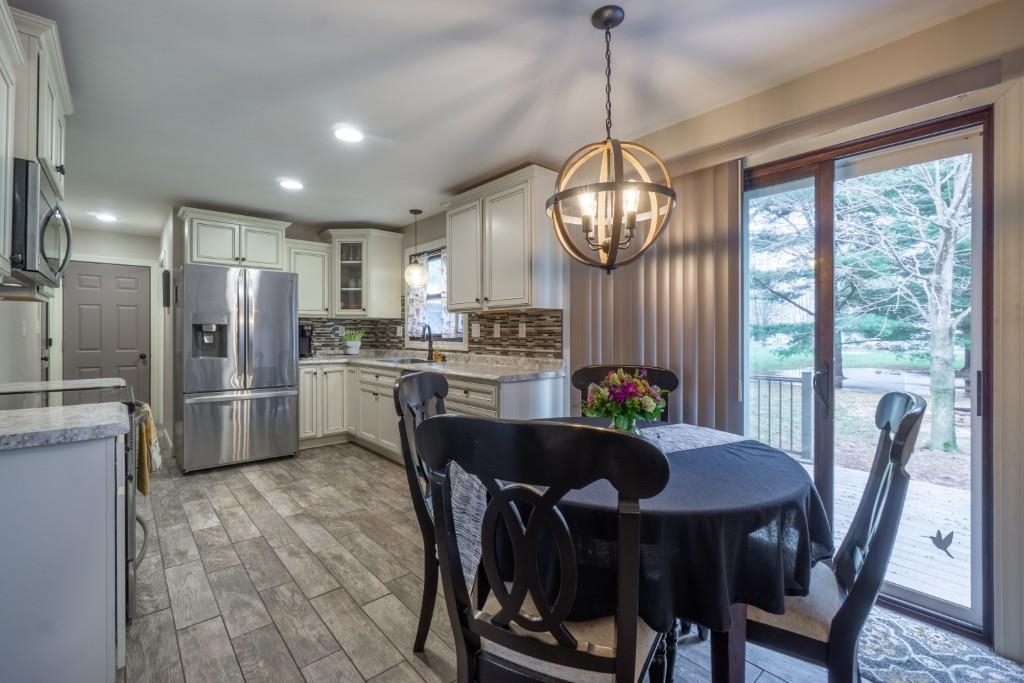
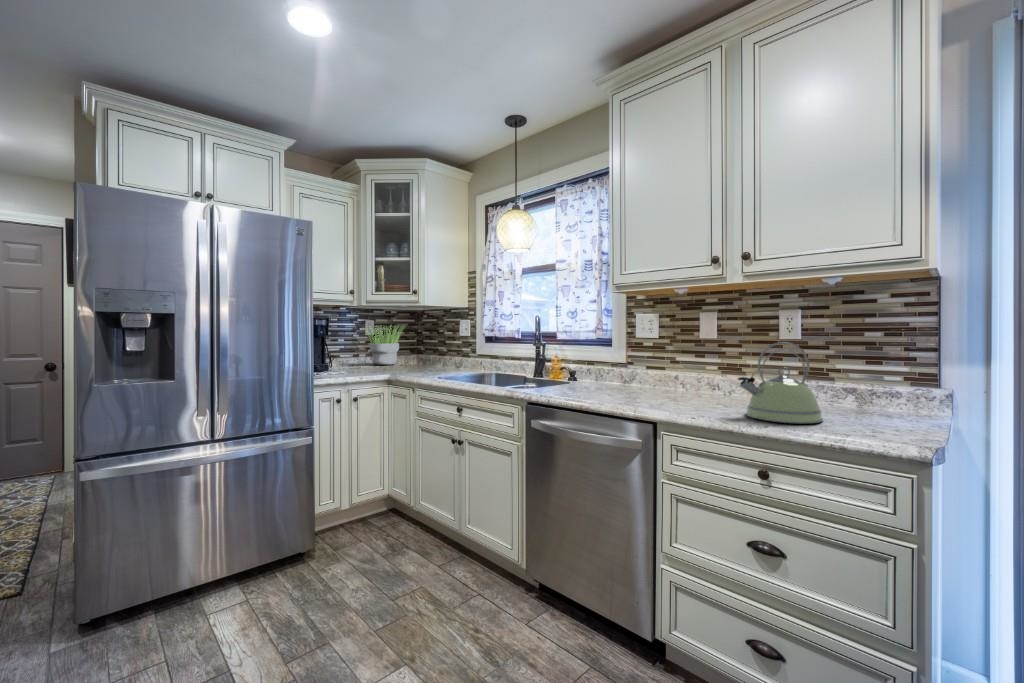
kettle: none [476,338,509,373] -> present [738,342,823,423]

